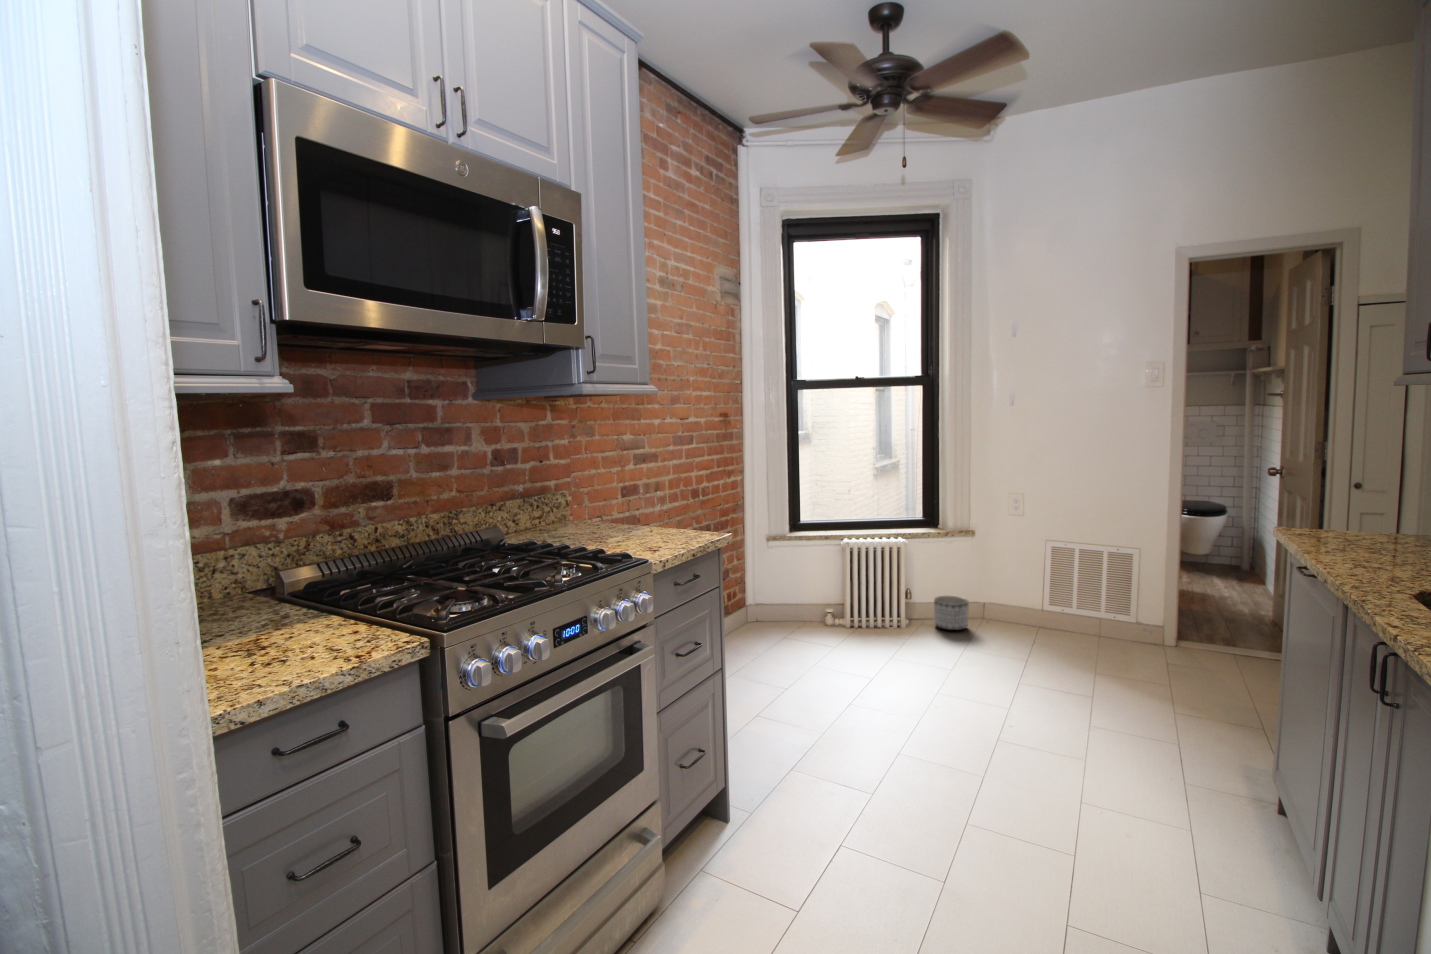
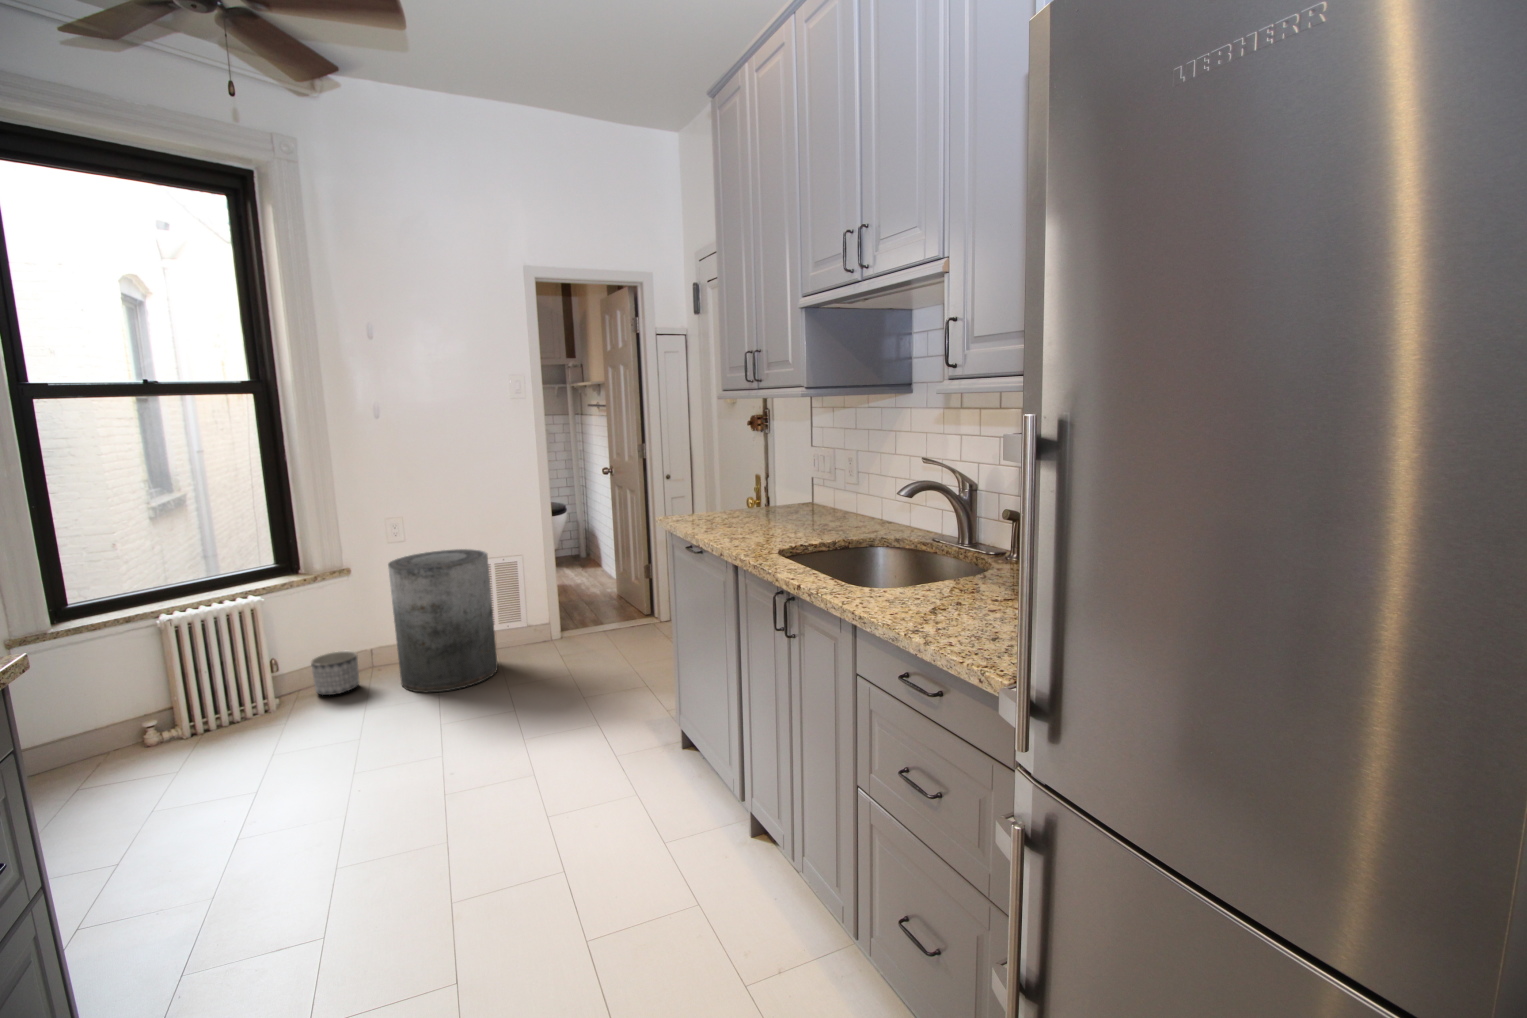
trash can: none [1000,527,1095,658] -> present [388,549,498,692]

